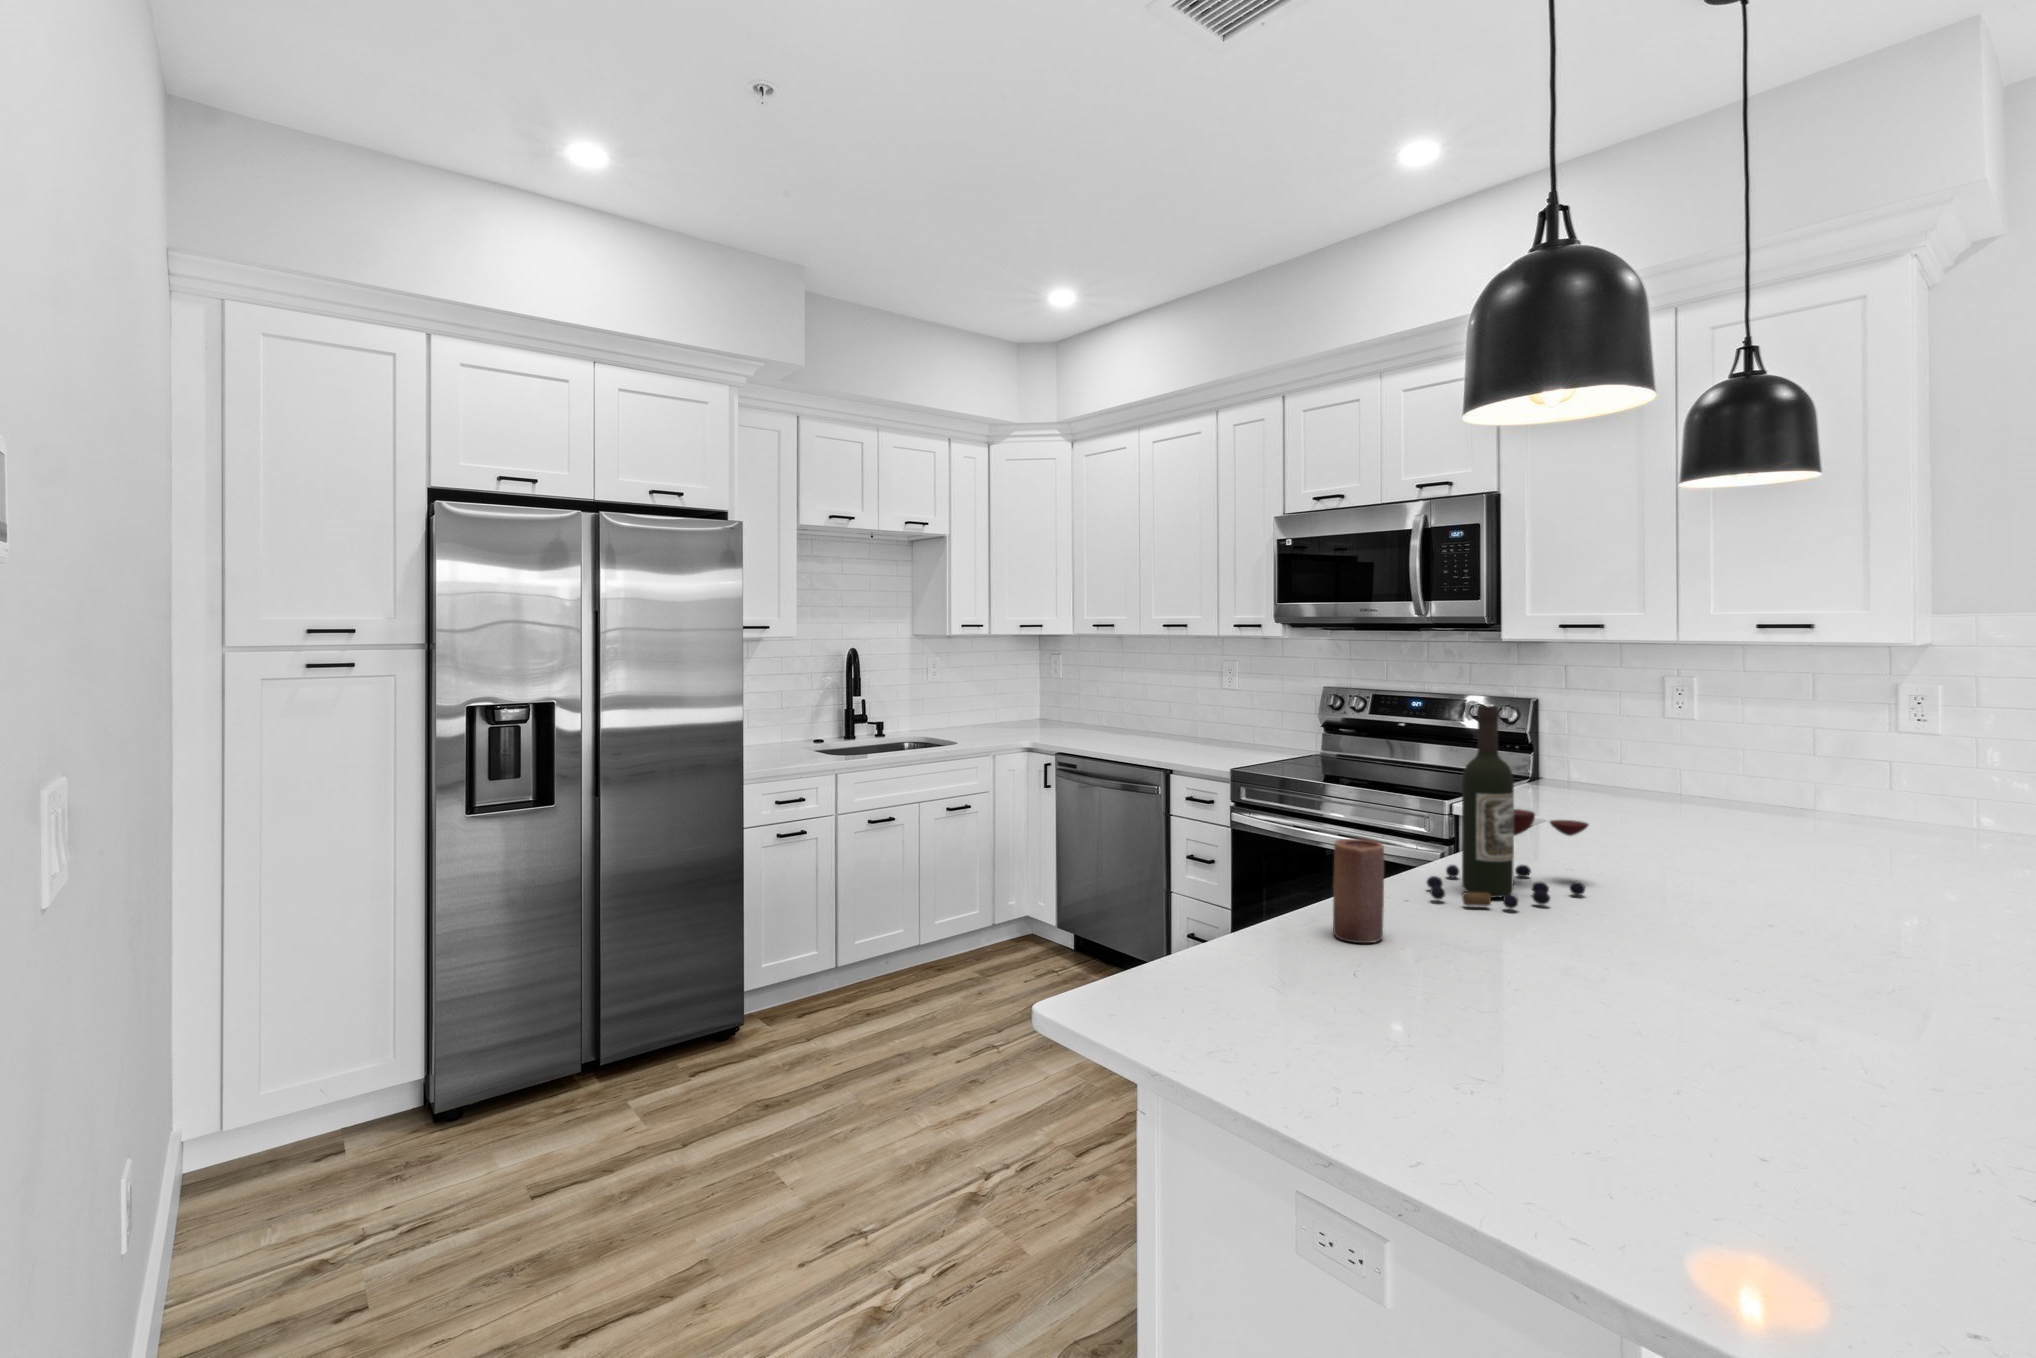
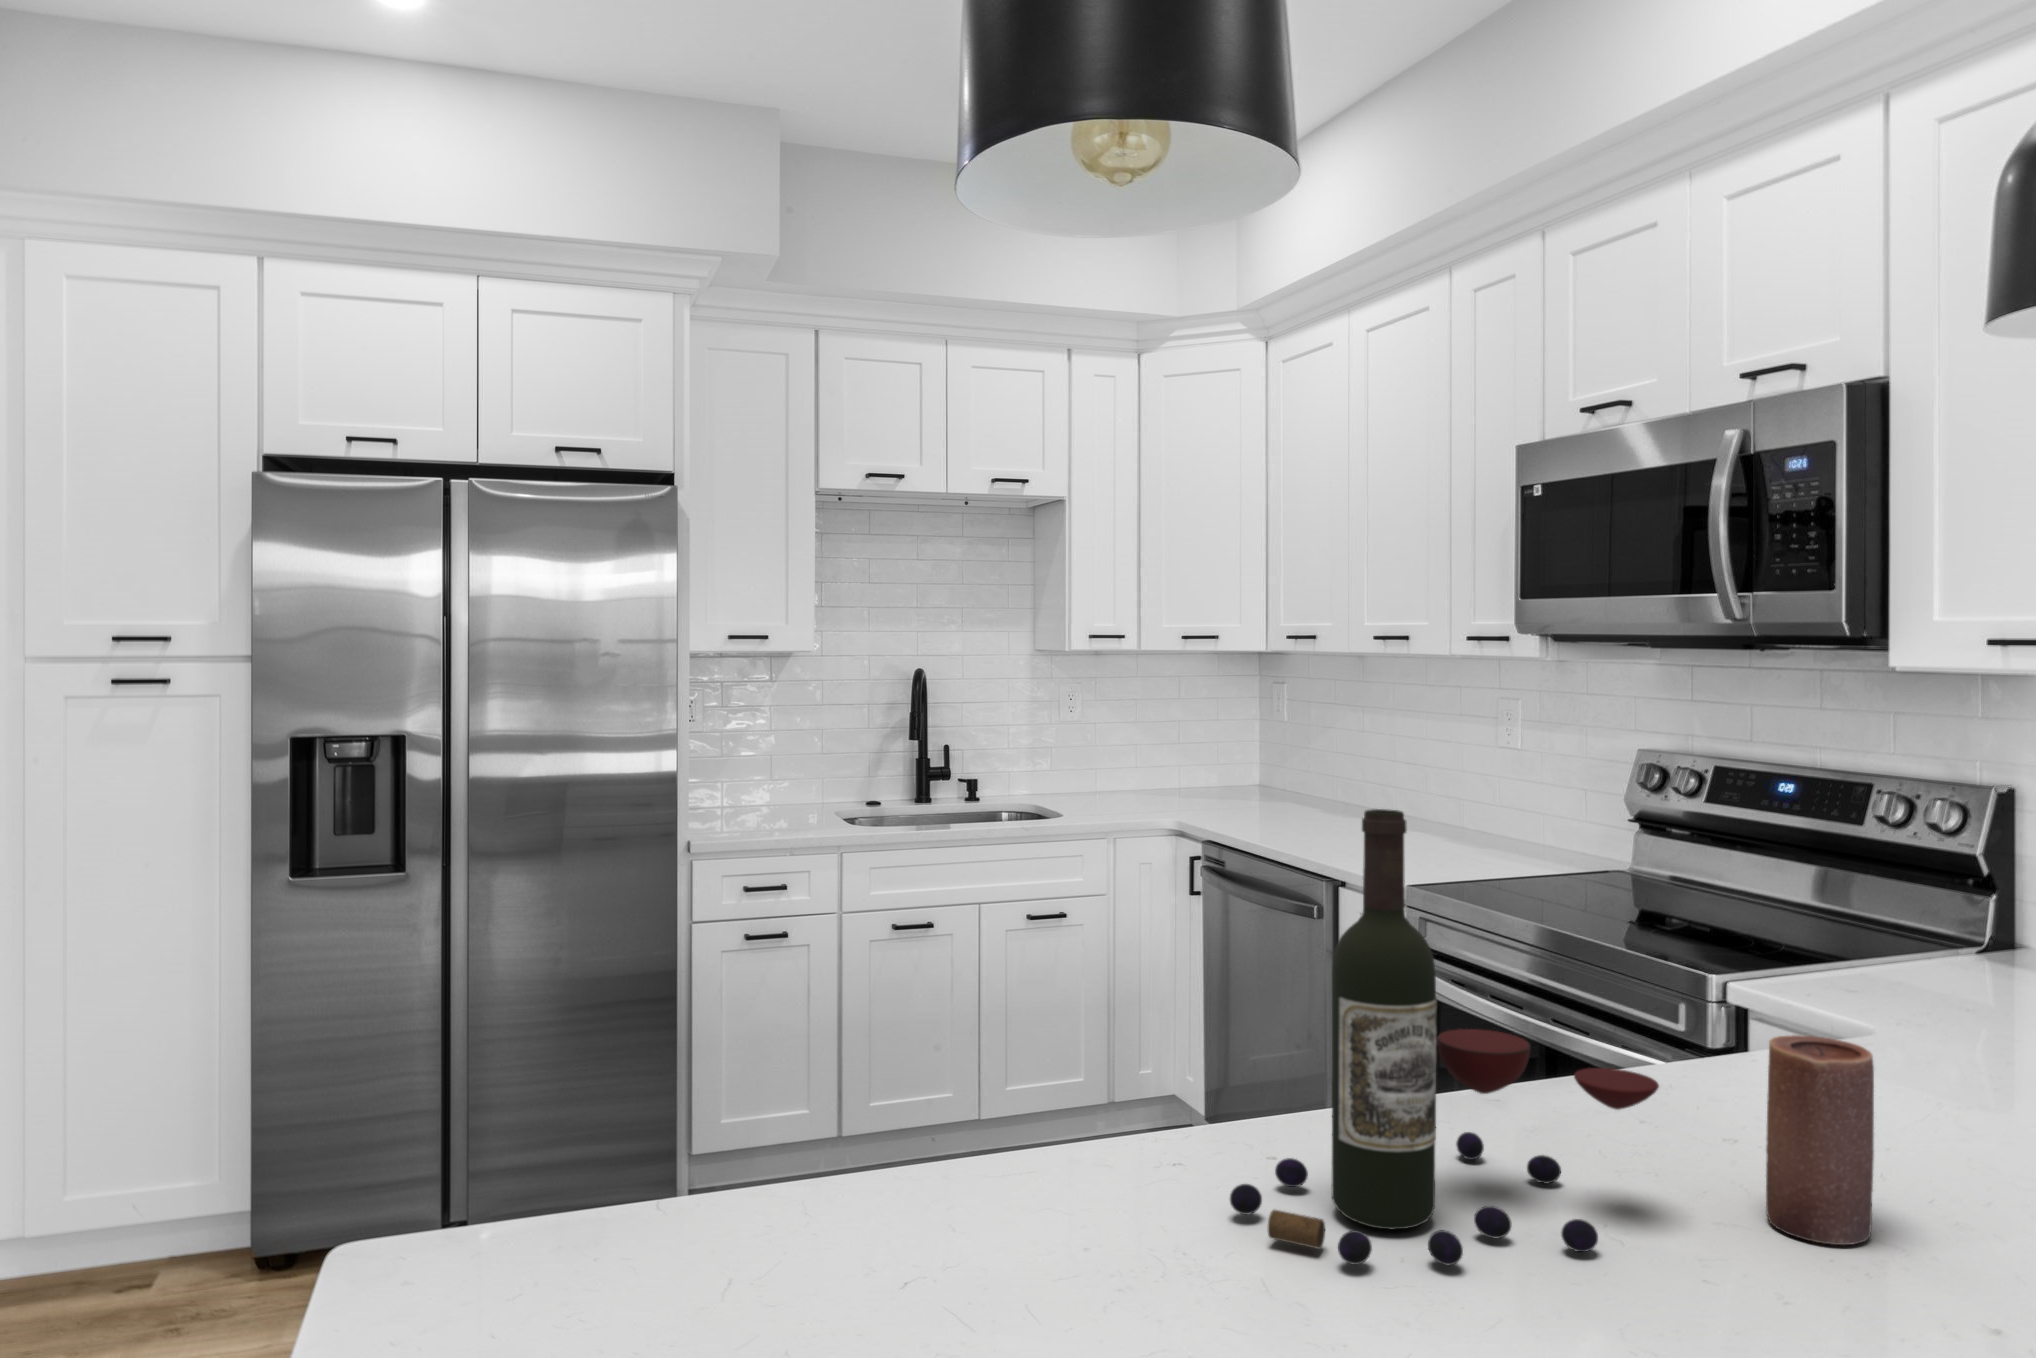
candle: present [1333,839,1384,943] -> present [1766,1035,1874,1245]

